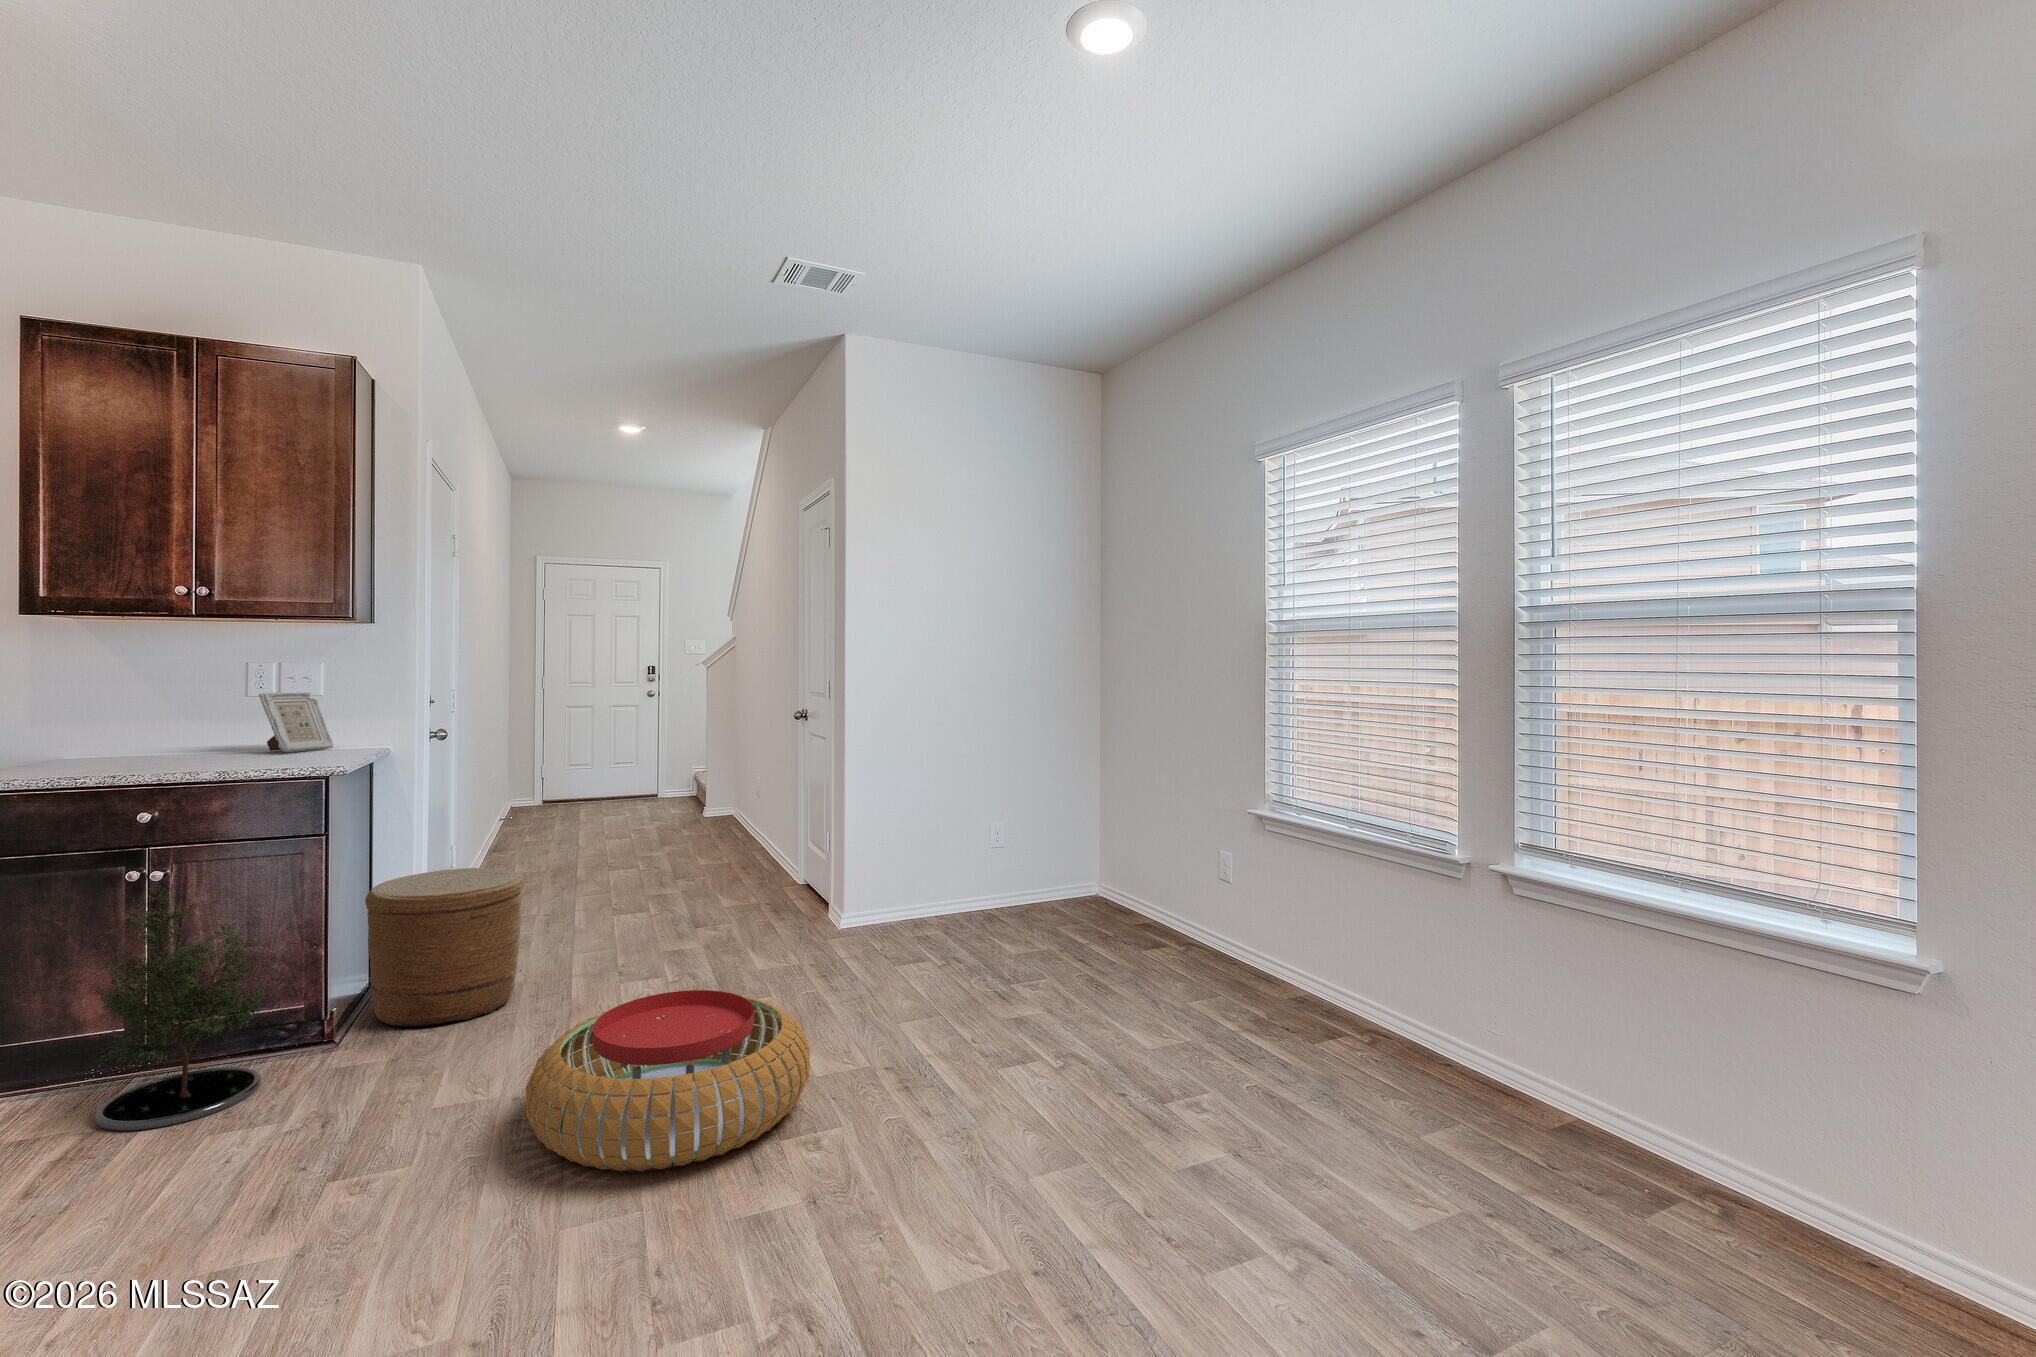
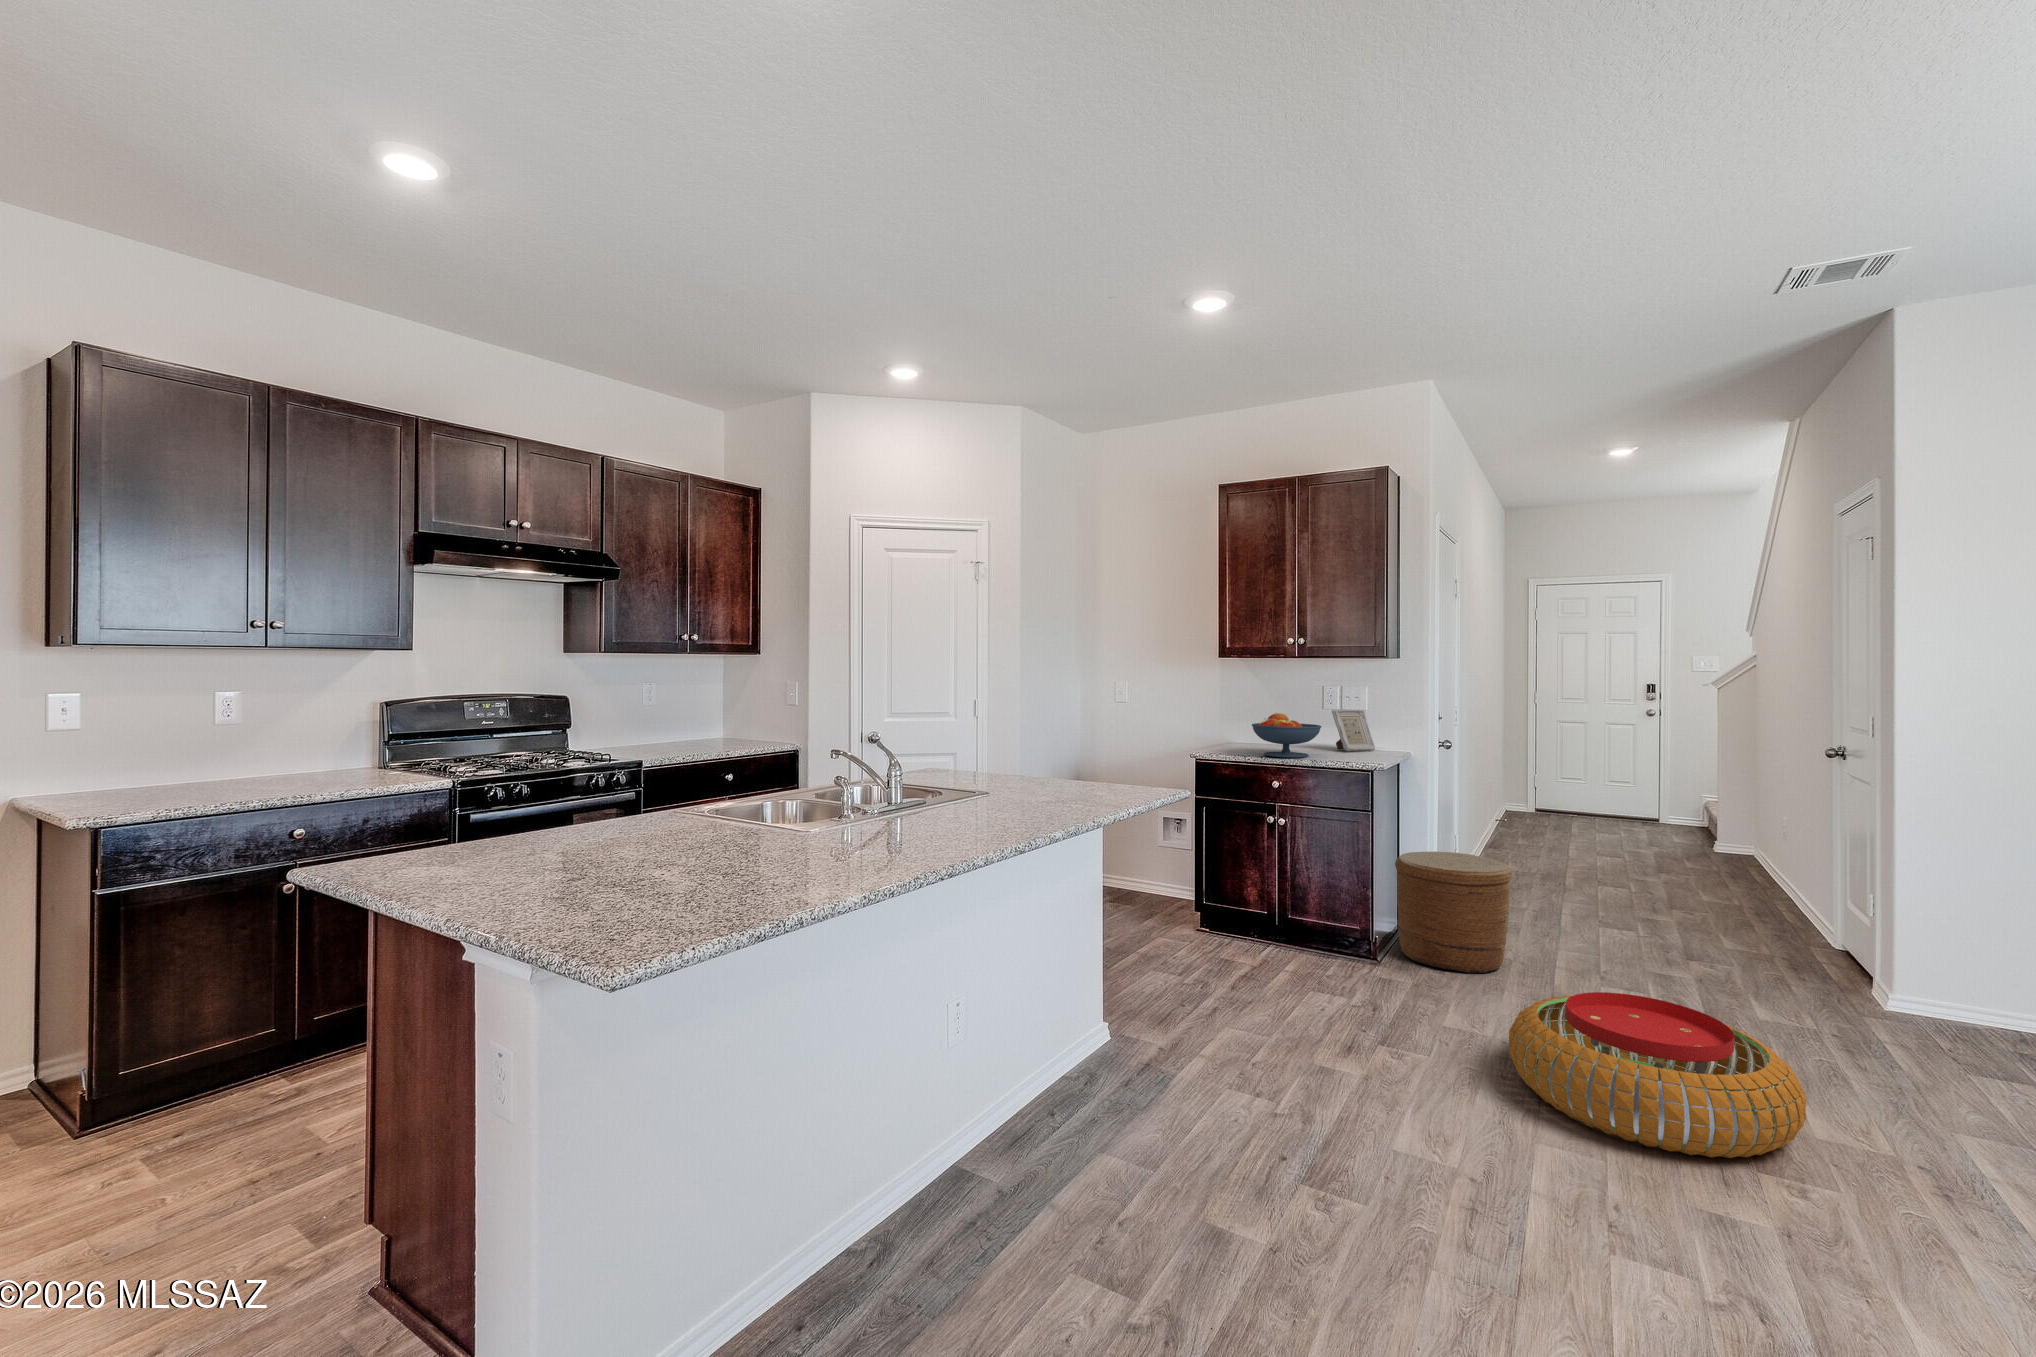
fruit bowl: none [94,701,239,771] -> present [1252,713,1321,758]
potted tree: present [91,885,273,1130] -> none [1251,827,1341,979]

